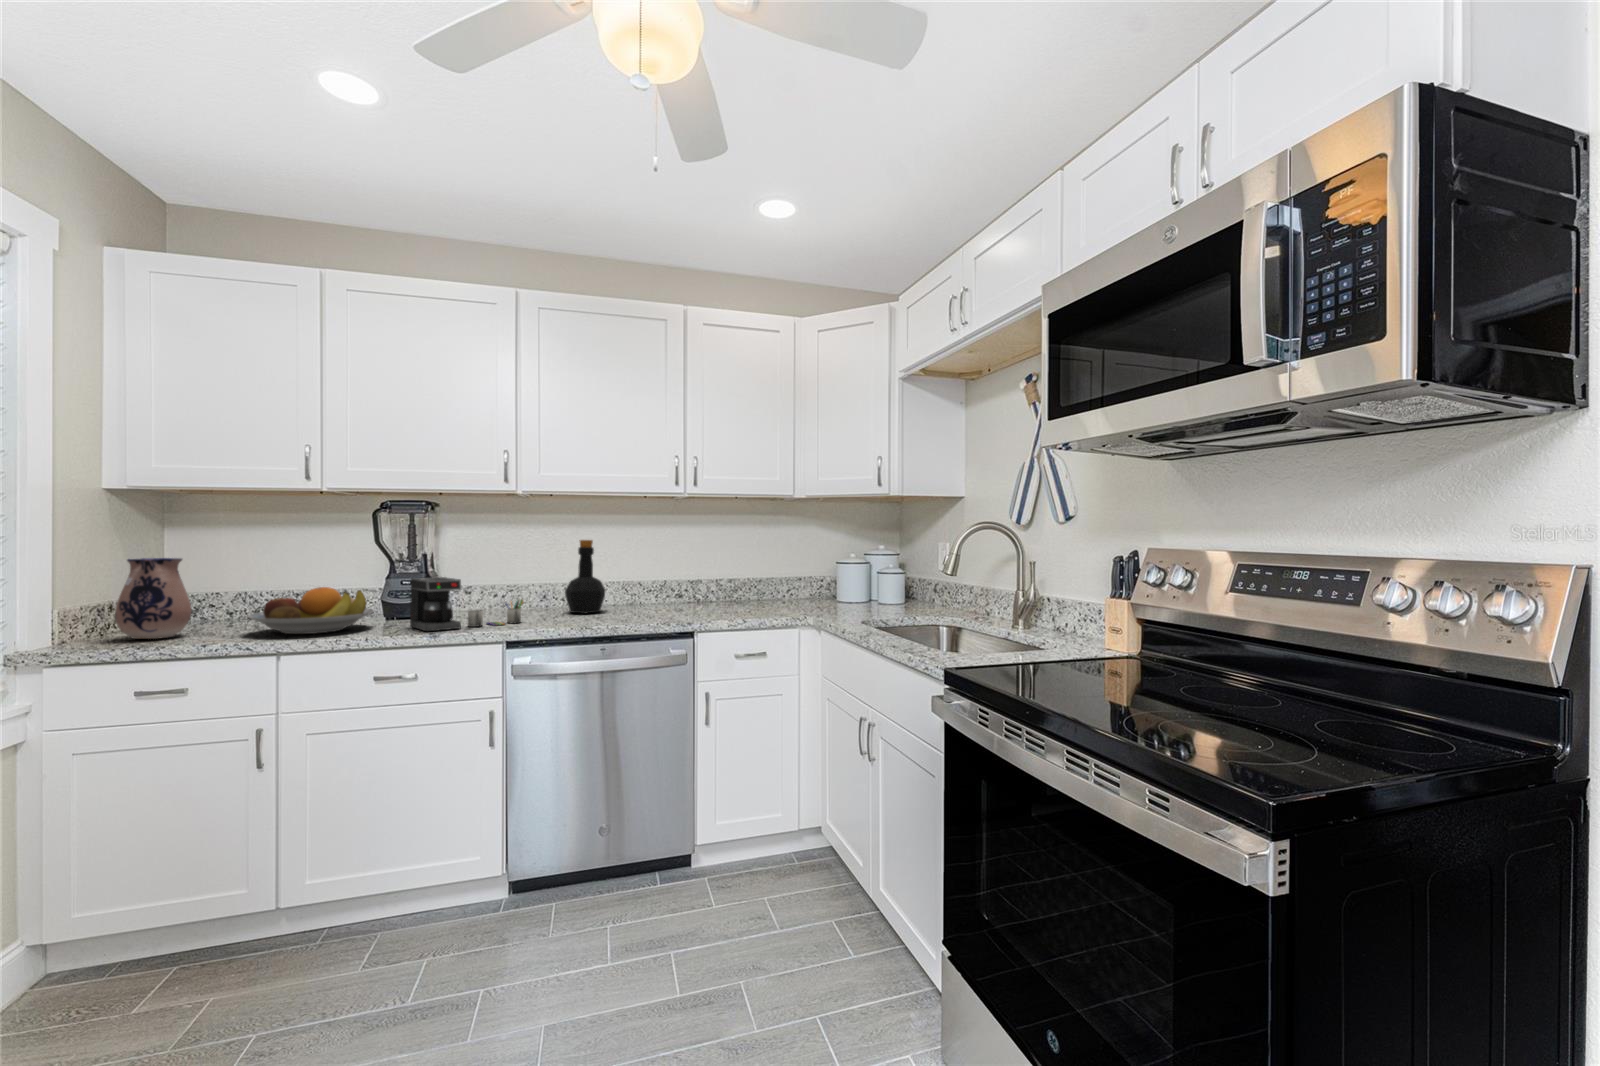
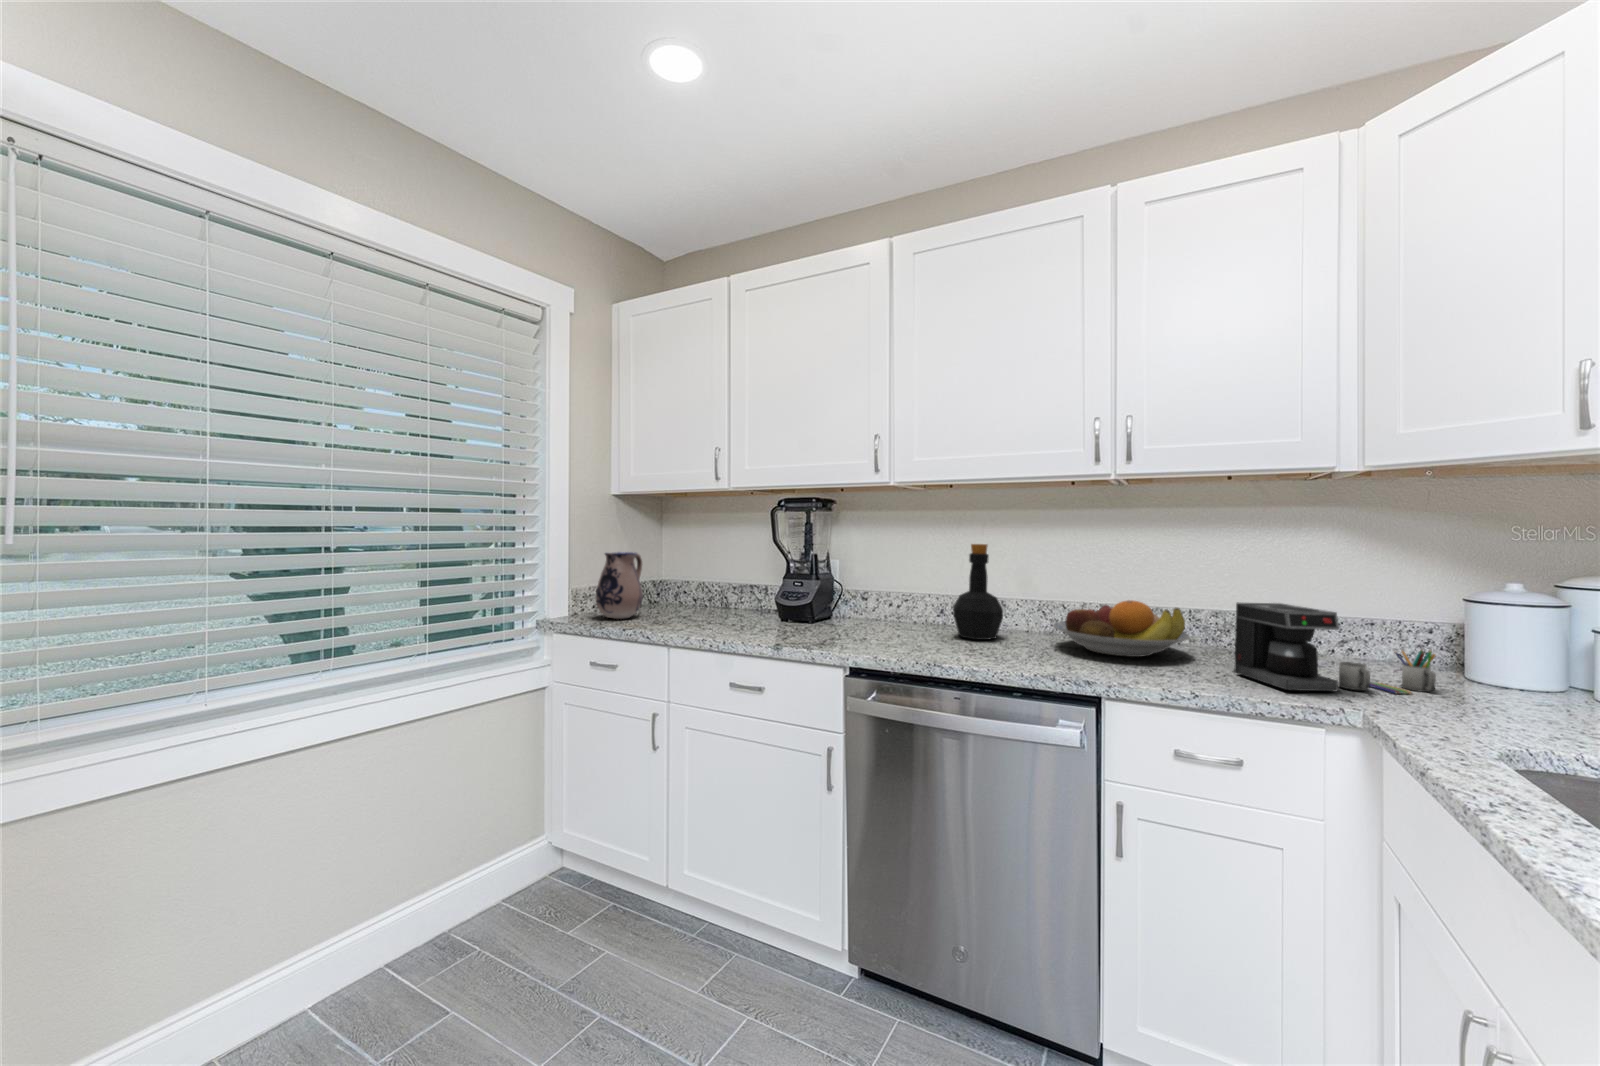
coffee maker: present [410,577,523,631] -> present [1234,602,1436,694]
fruit bowl: present [247,587,374,634] -> present [1053,600,1190,657]

